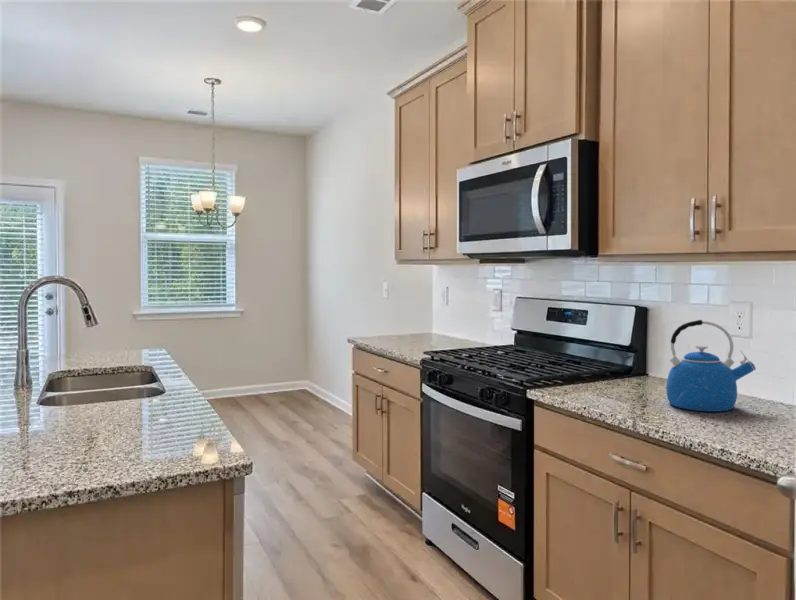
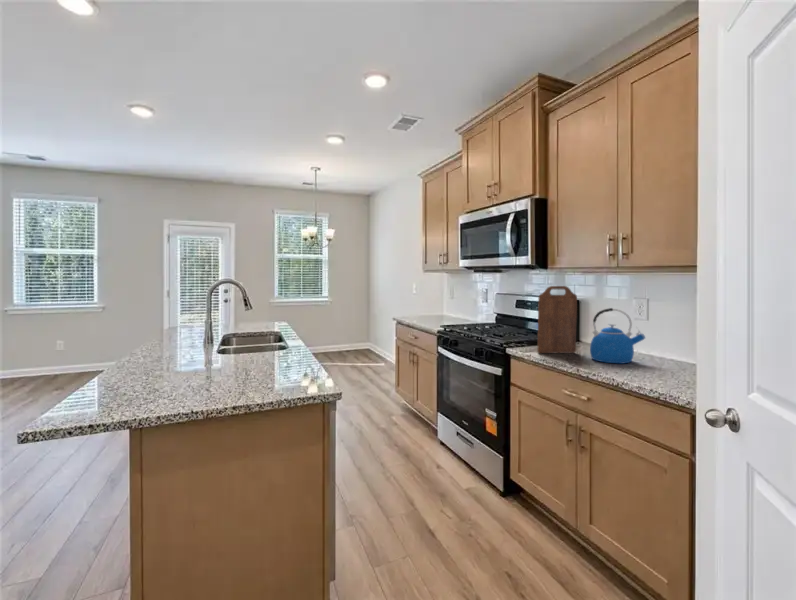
cutting board: none [581,284,644,395] -> present [537,286,577,353]

